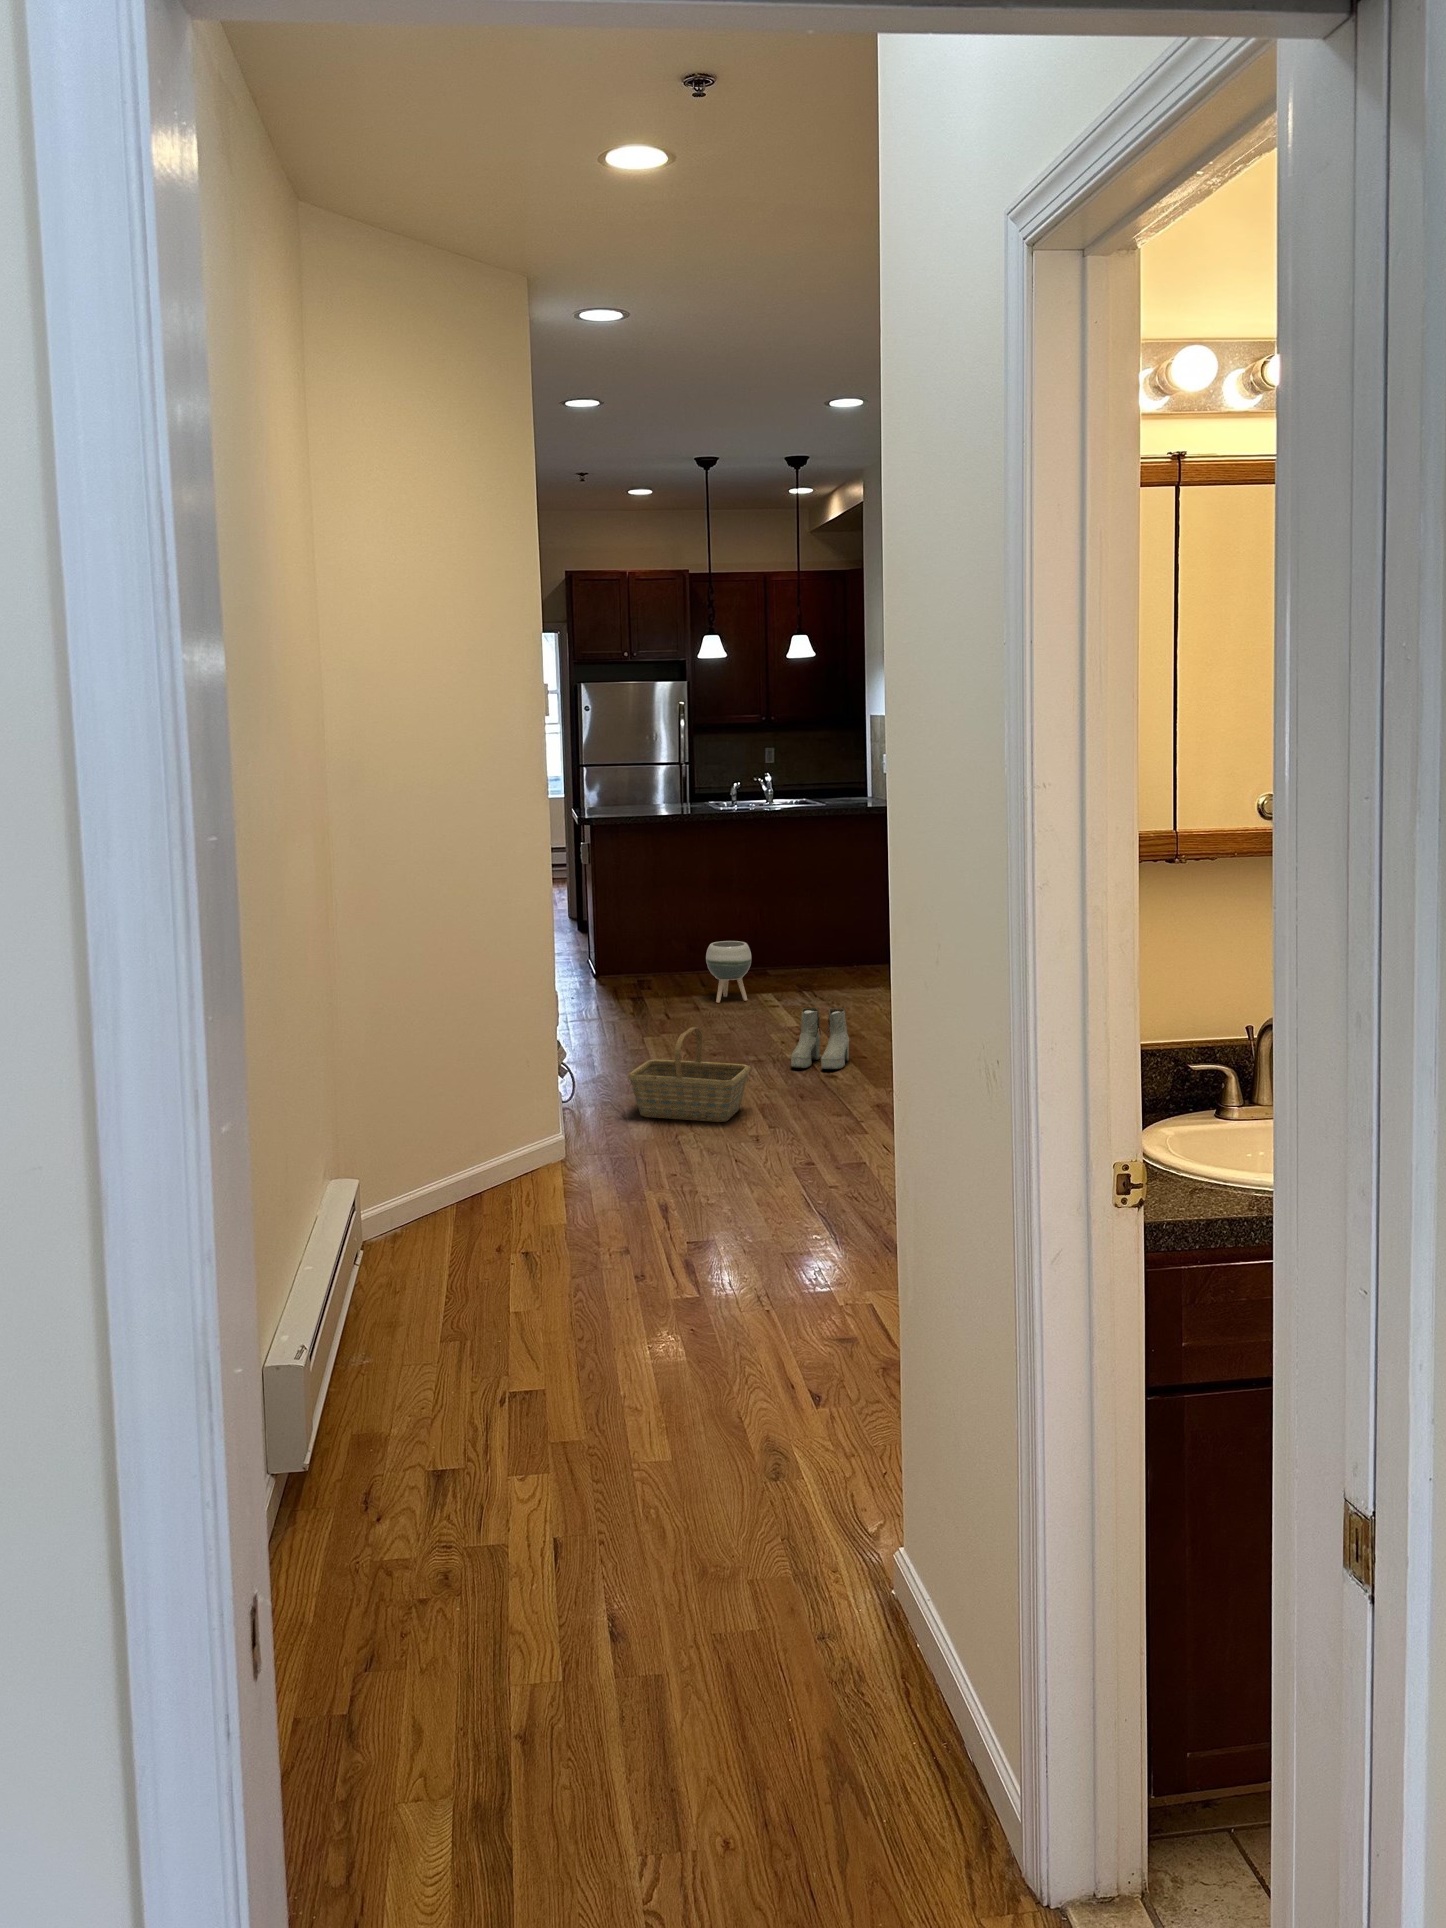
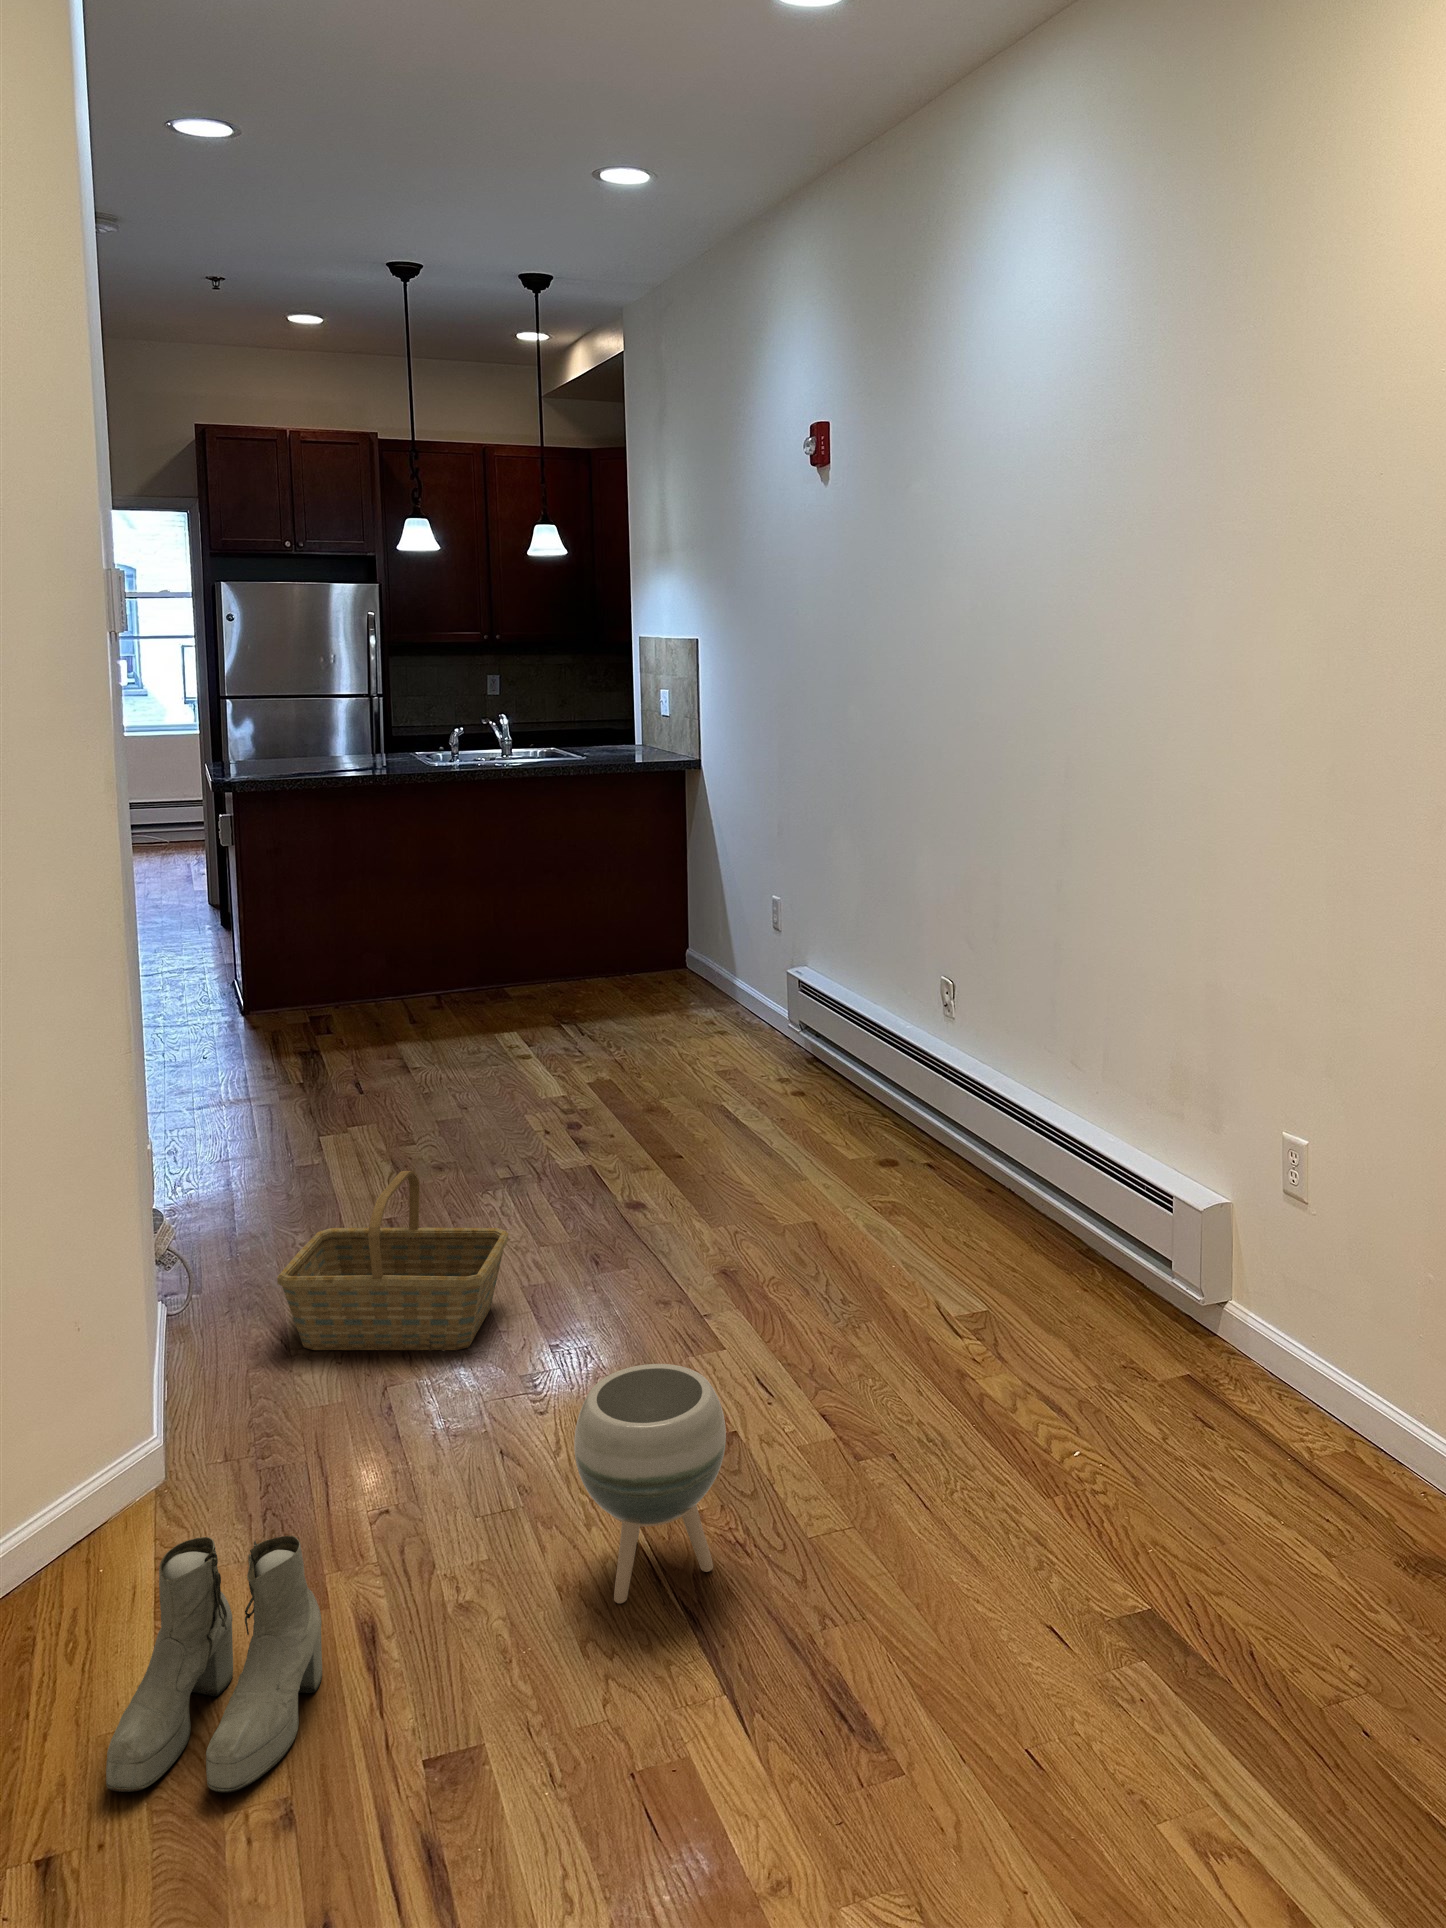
planter: present [706,941,751,1003] -> present [574,1364,726,1603]
boots: present [791,1008,849,1069] -> present [106,1536,322,1792]

